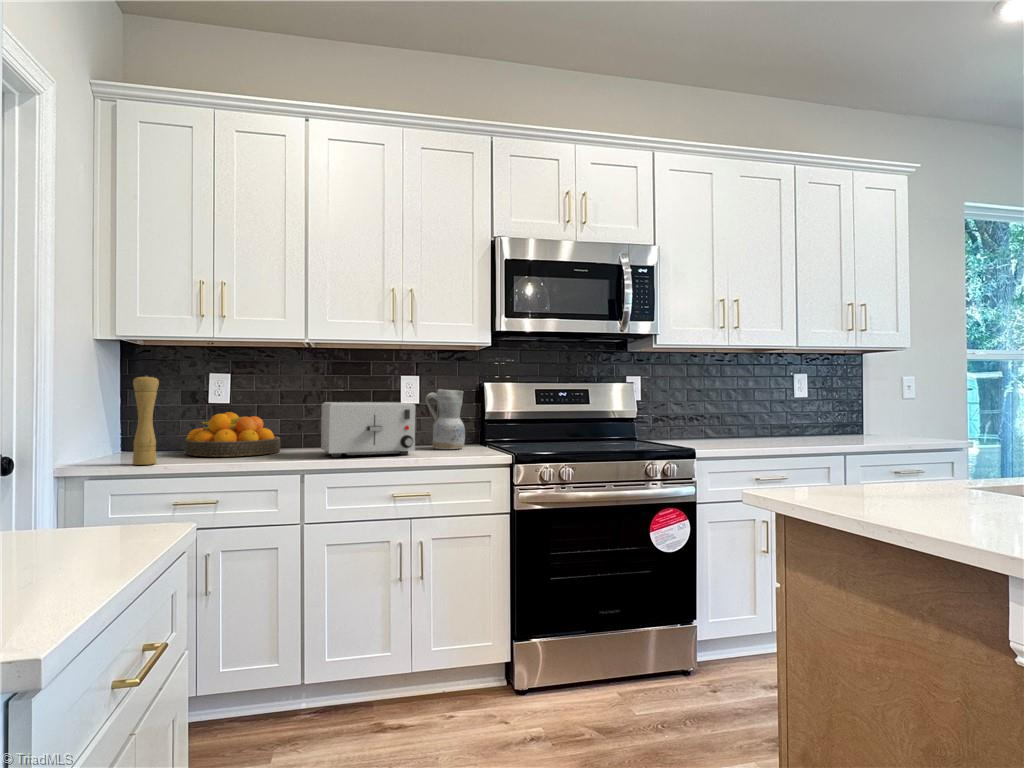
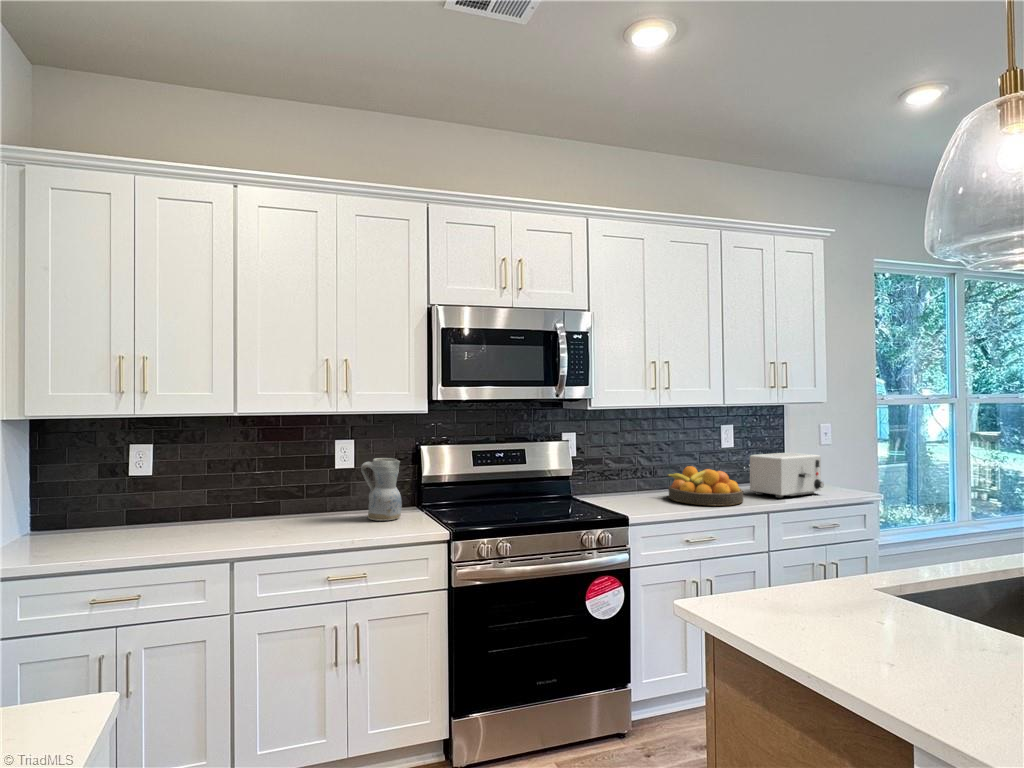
pepper mill: present [133,375,159,465] -> none [43,466,73,563]
toaster: present [321,402,416,457] -> present [750,453,824,498]
fruit bowl: present [184,412,280,457] -> present [667,466,743,506]

